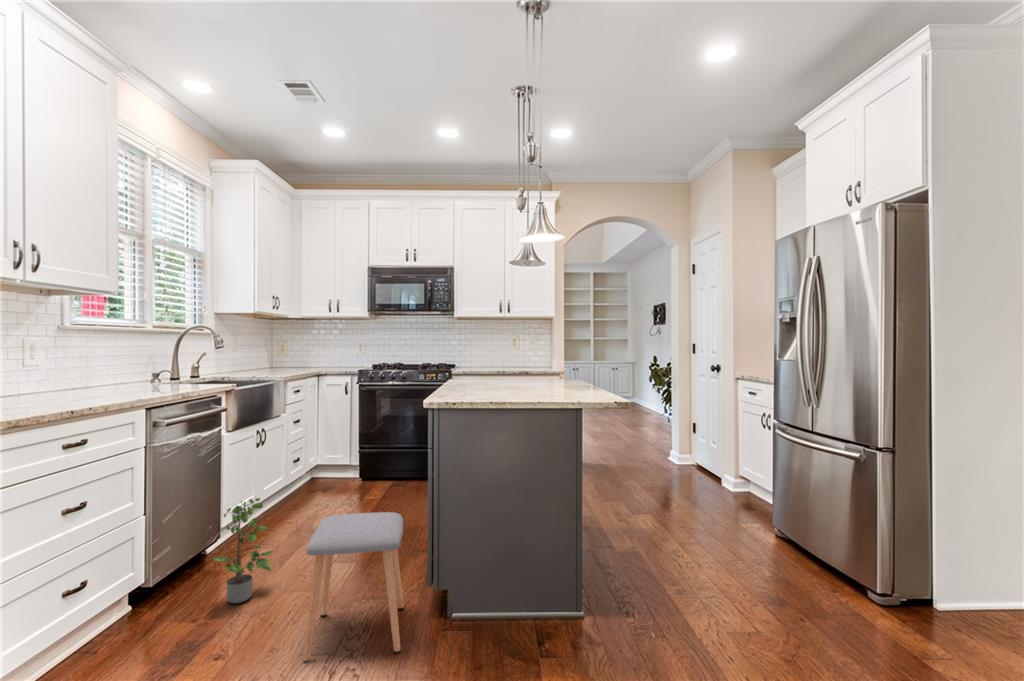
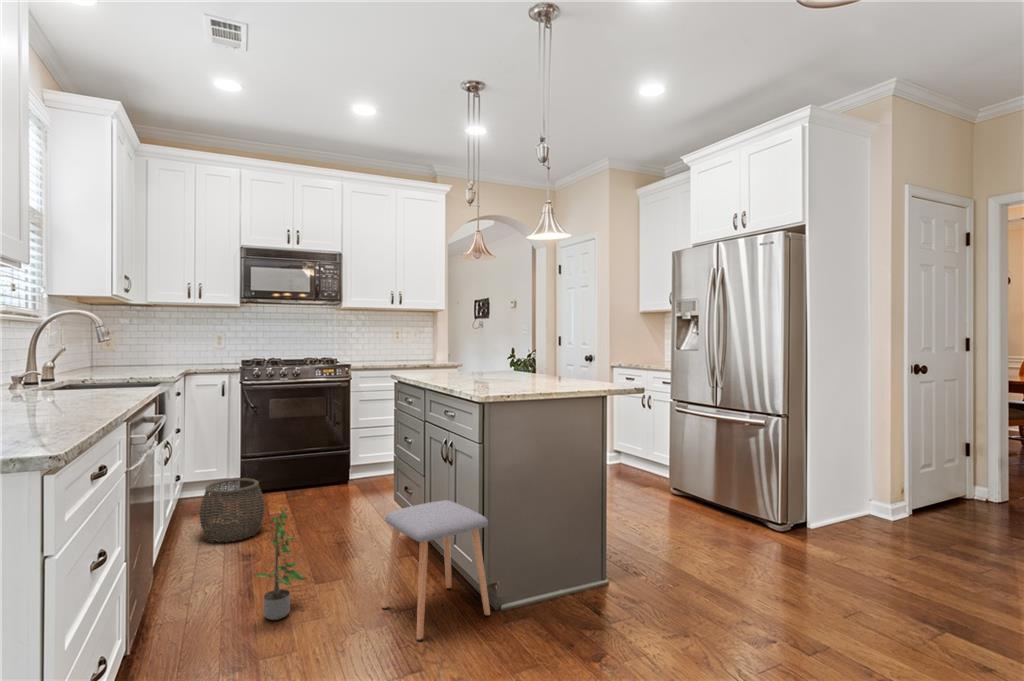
woven basket: none [280,466,336,521] -> present [199,478,265,542]

